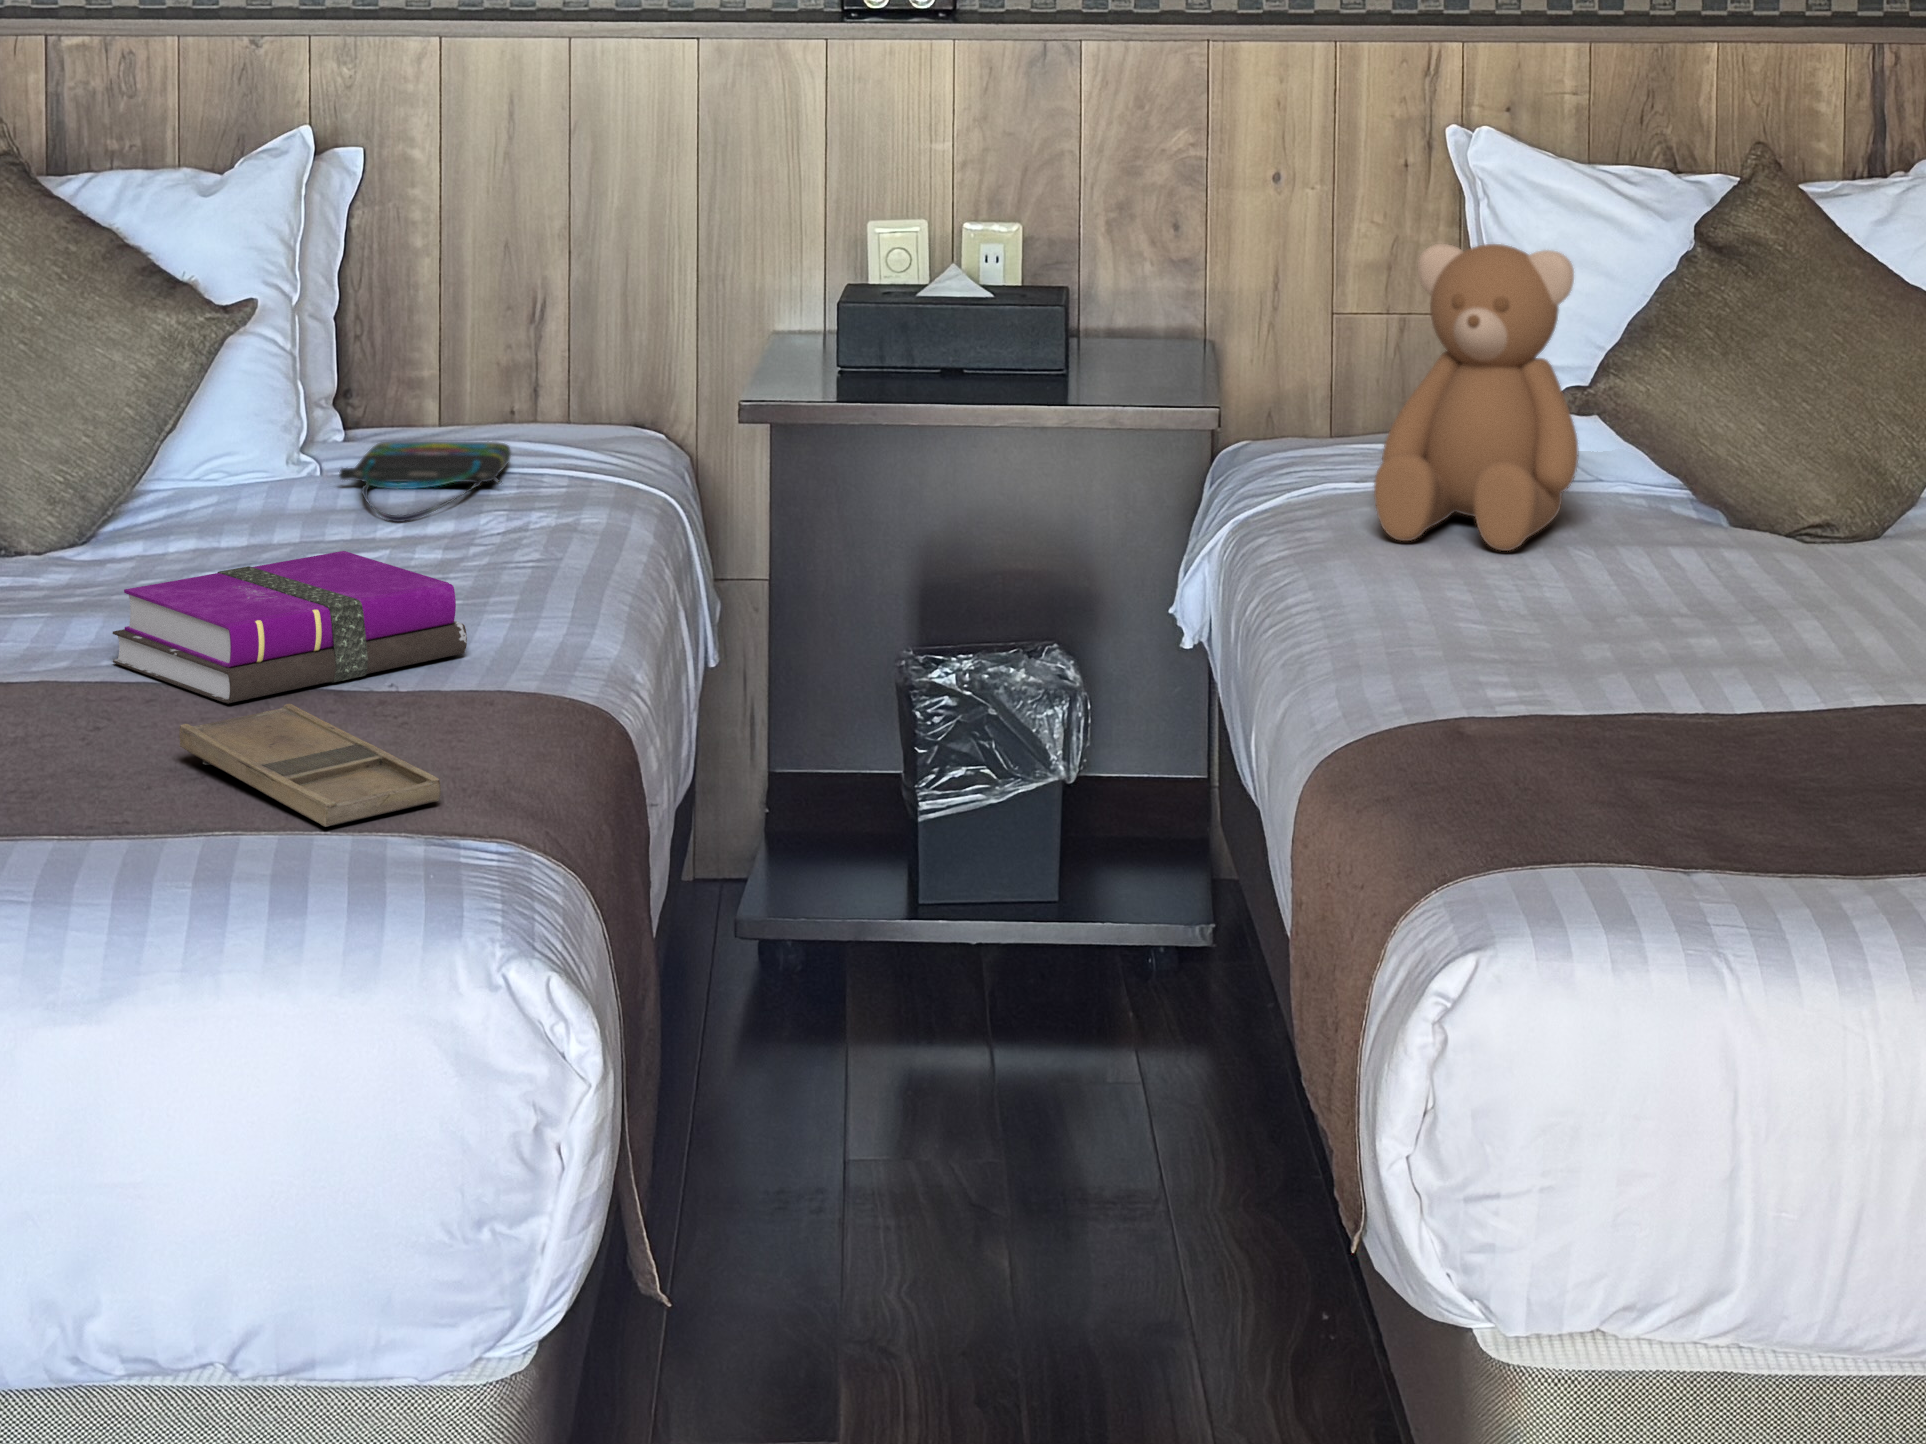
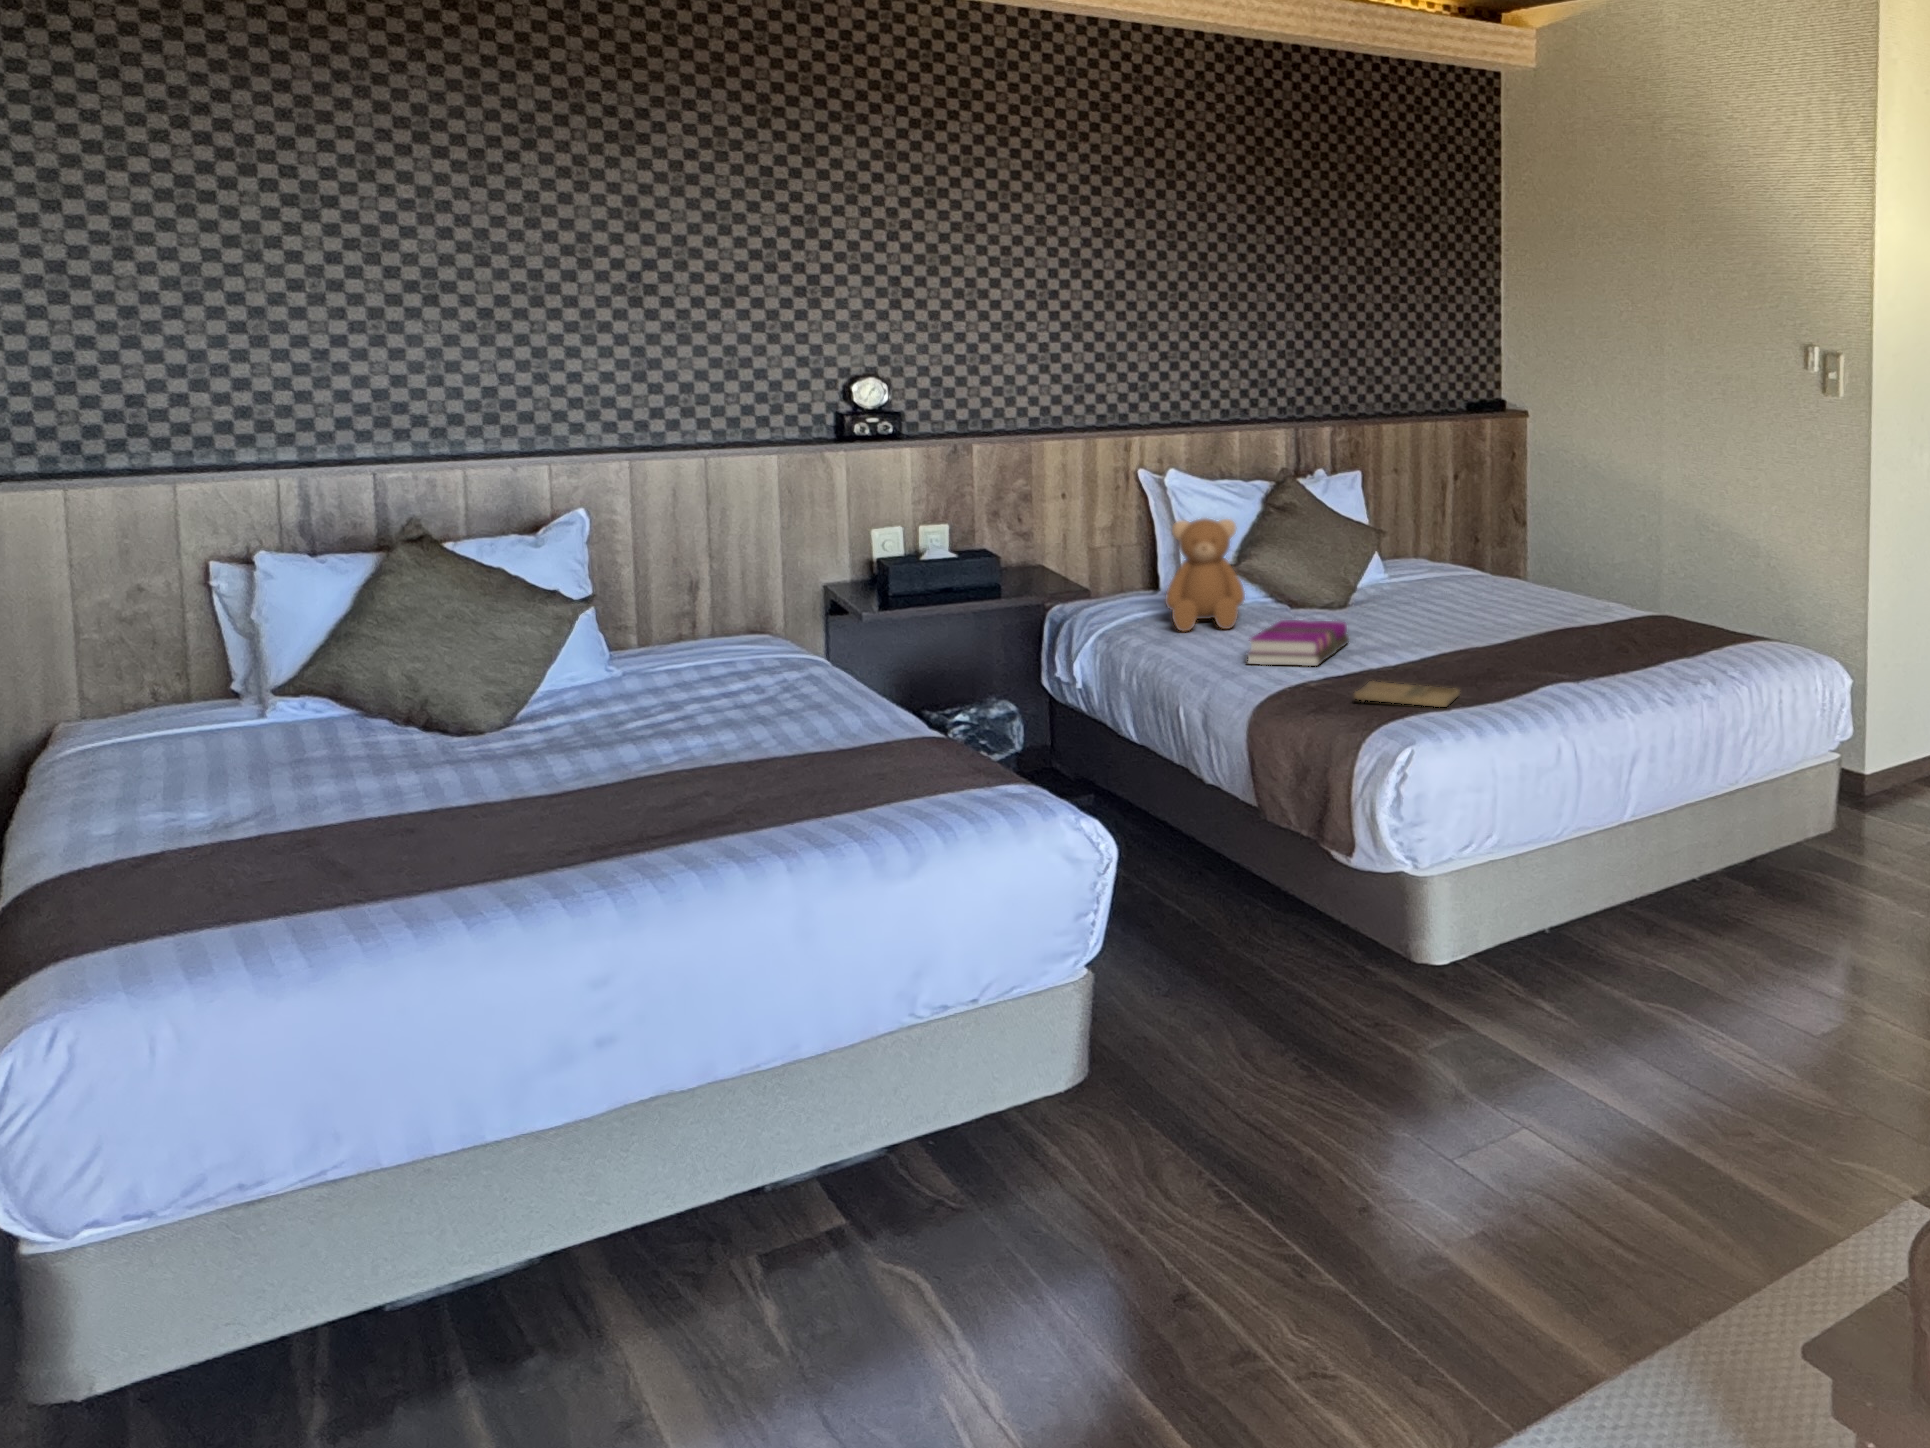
tote bag: present [339,442,511,522] -> none [655,654,751,694]
notebook: present [113,551,467,703] -> present [1247,620,1349,666]
tray: present [179,704,441,827] -> present [1355,681,1459,707]

